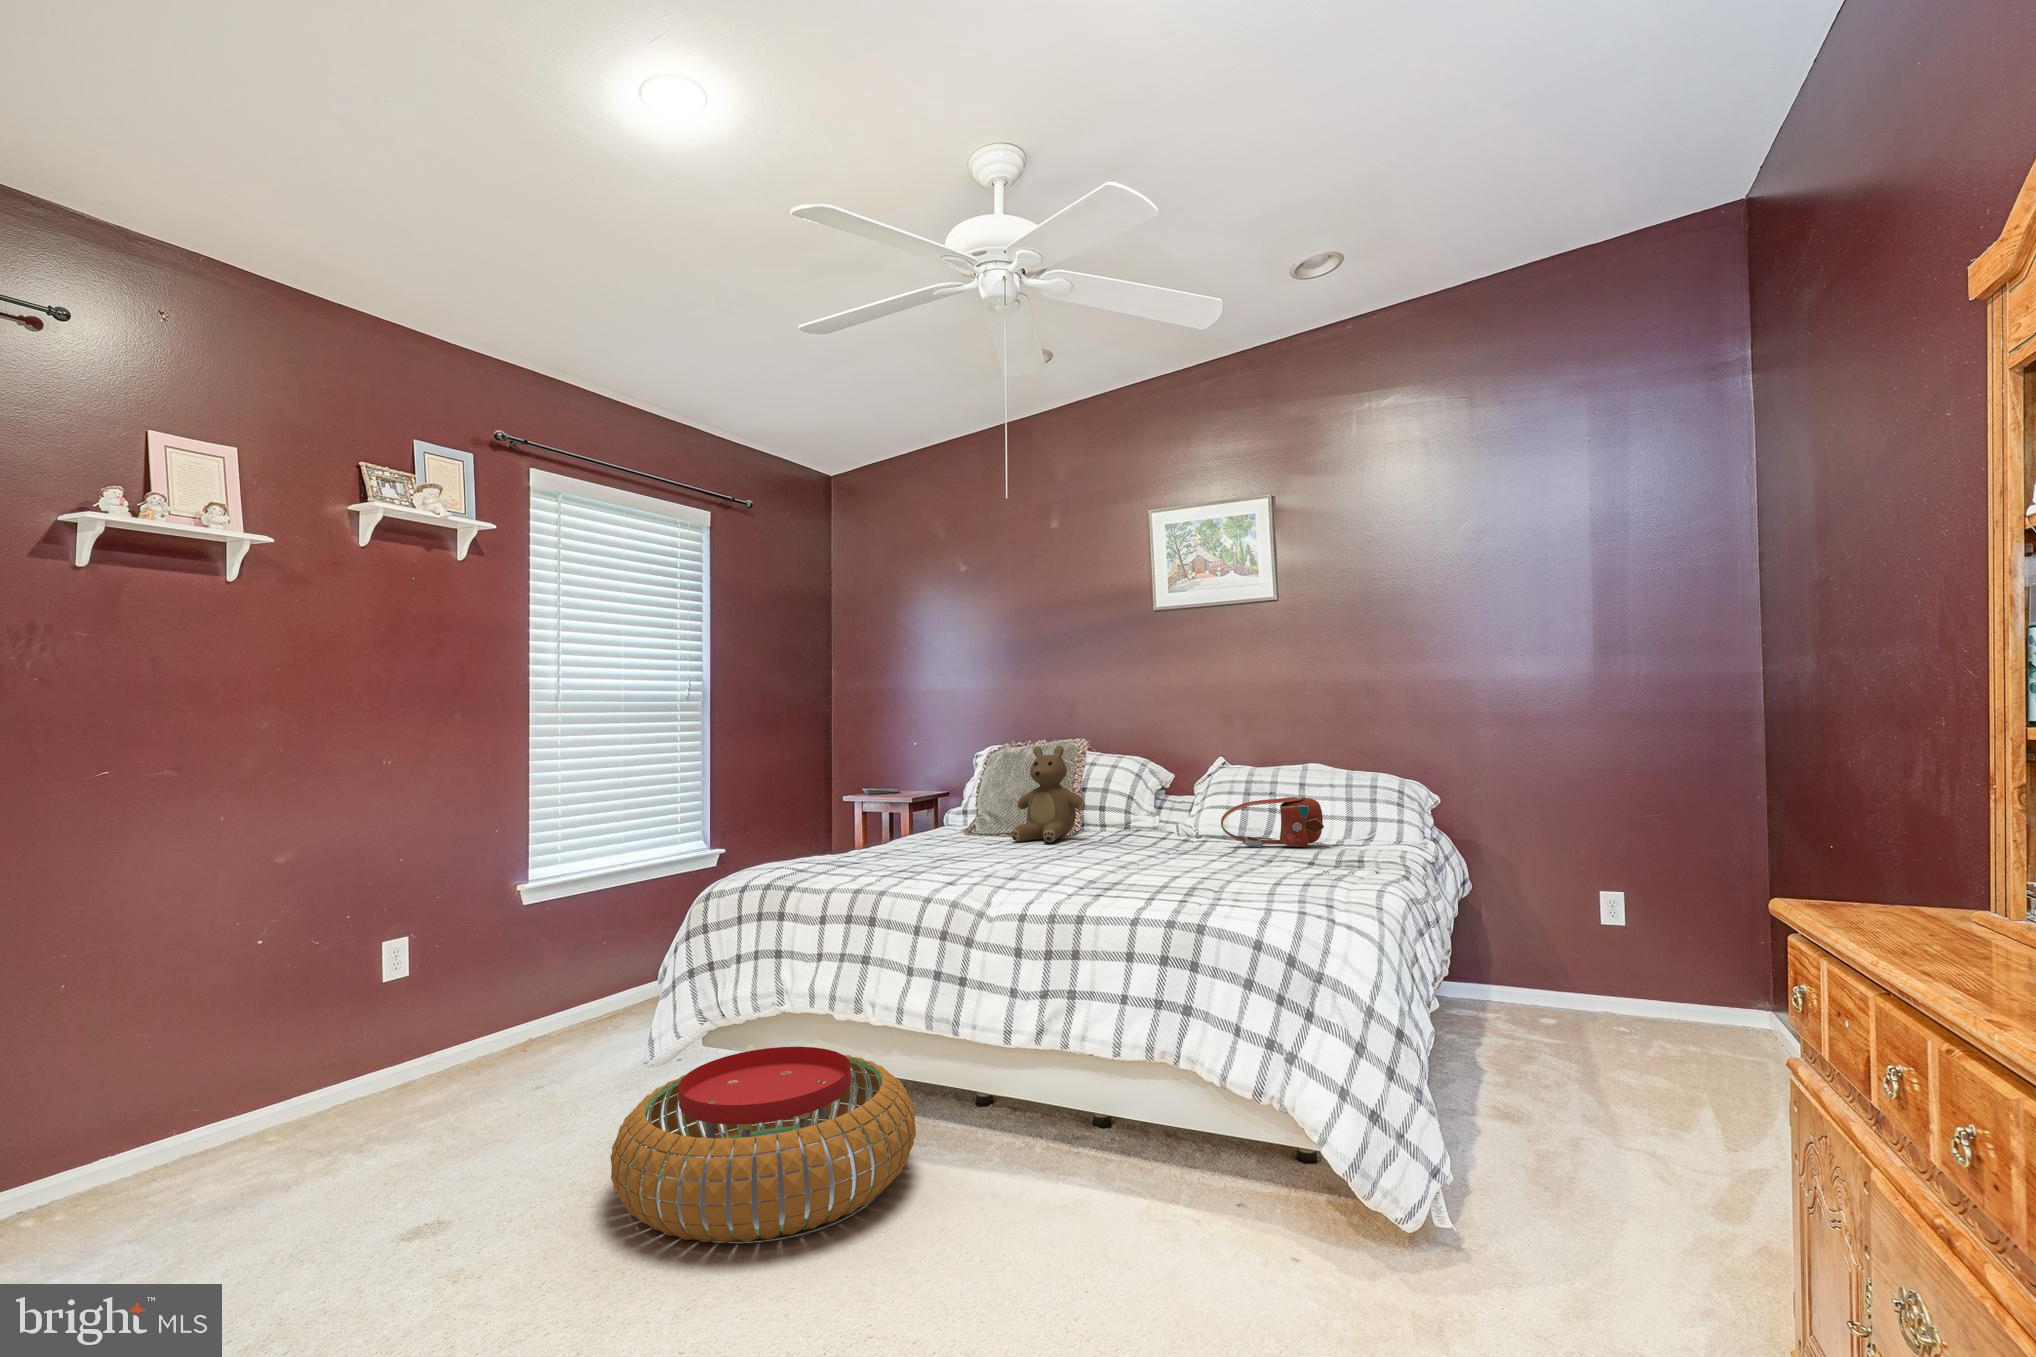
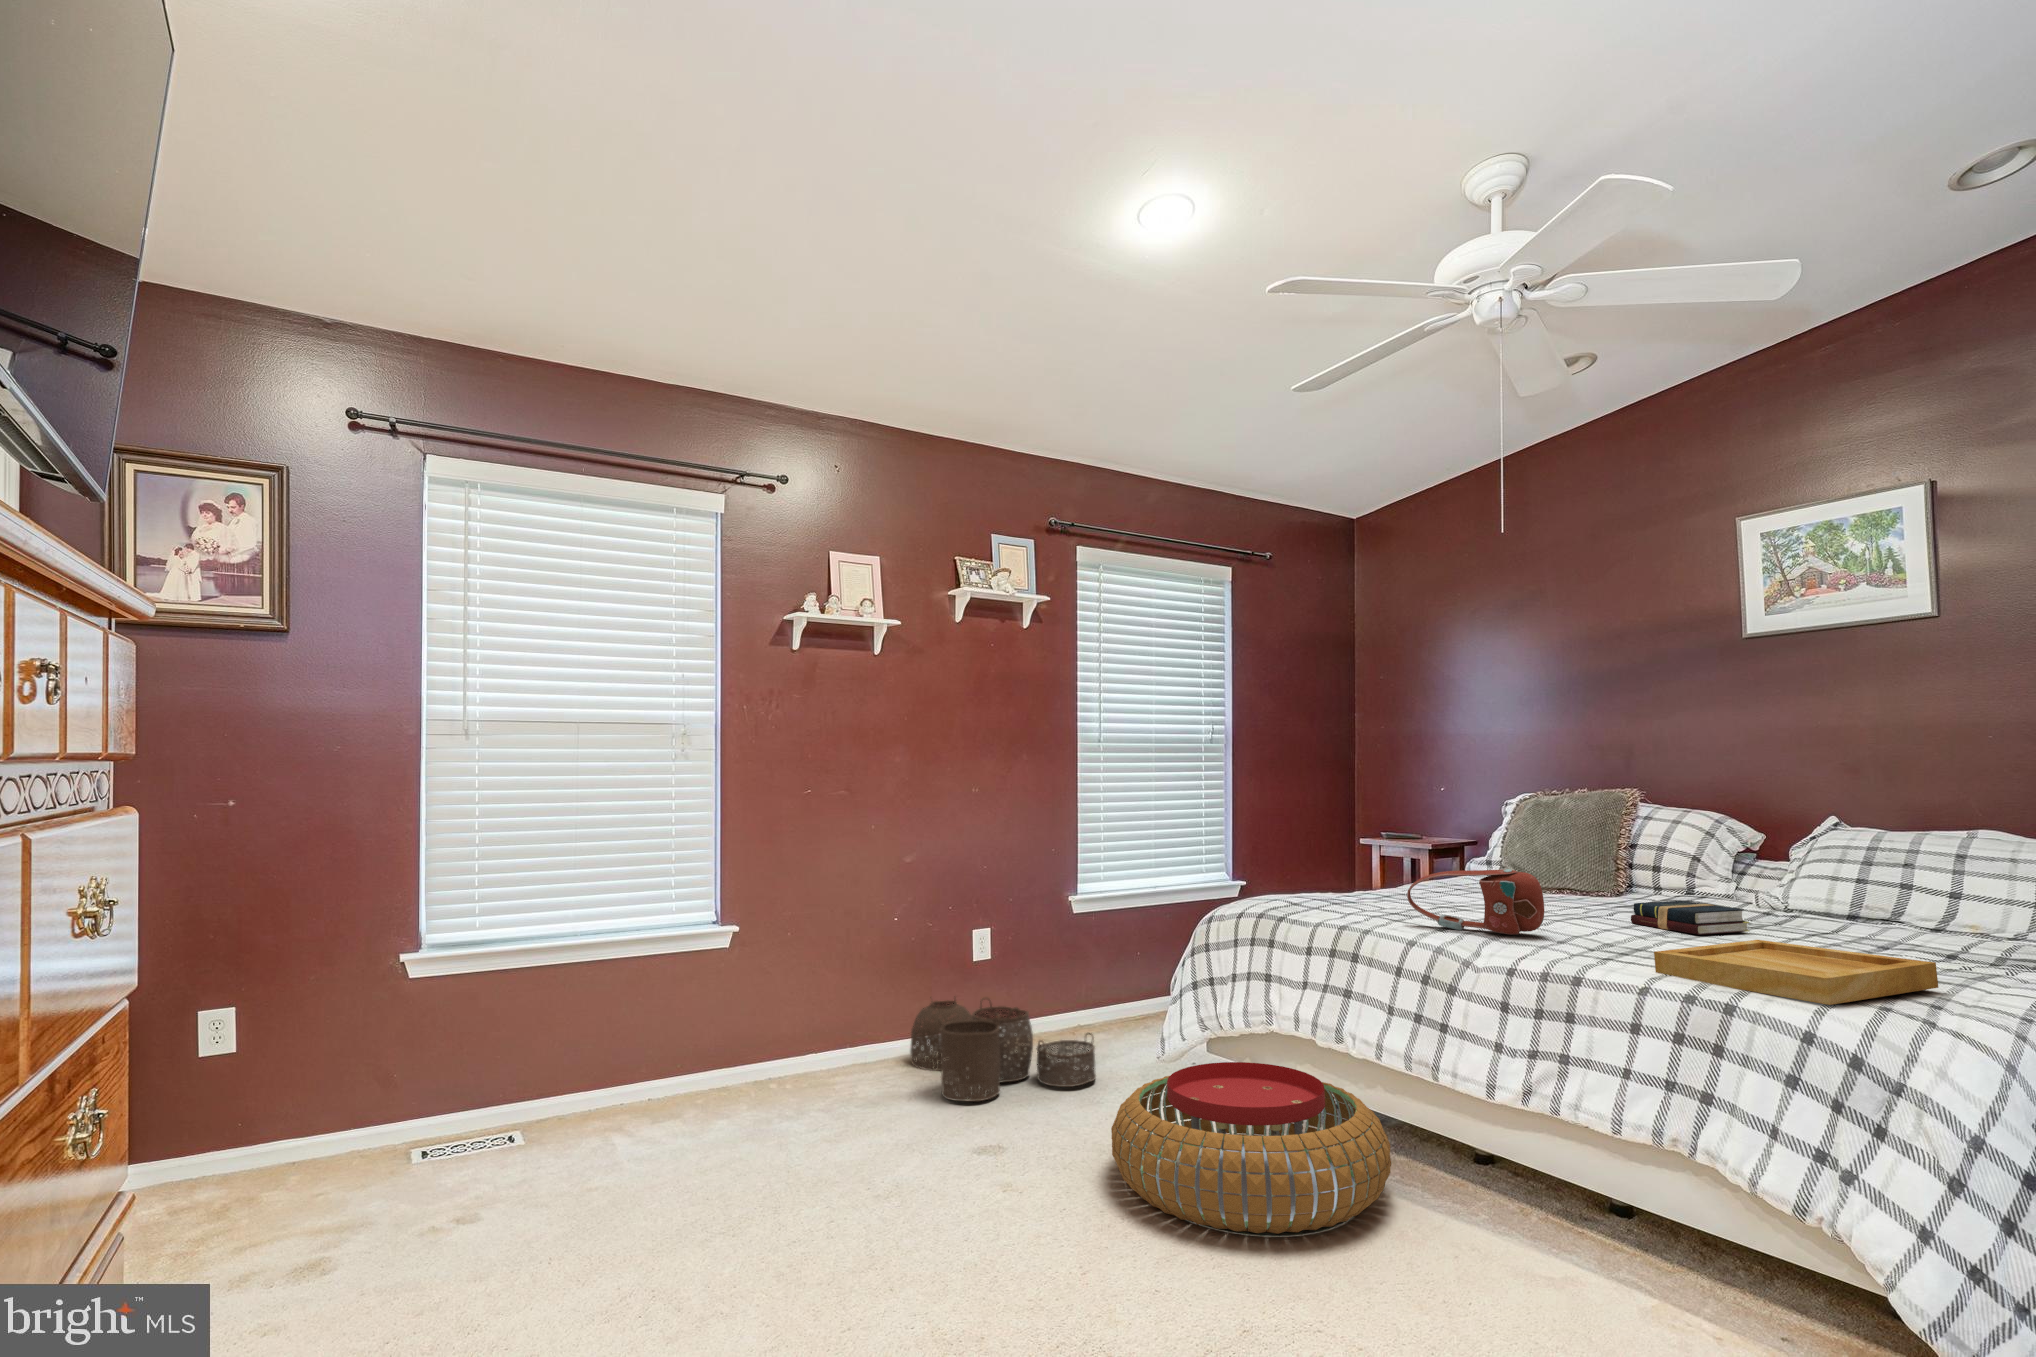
teddy bear: present [1011,746,1085,842] -> none [1537,795,1630,901]
handbag: present [1221,796,1324,847] -> present [1407,869,1544,935]
hardback book: none [1097,836,1185,865] -> present [1631,901,1749,935]
tray: none [1143,866,1331,918] -> present [1654,940,1938,1005]
woven basket: none [298,1024,567,1165] -> present [910,997,1096,1101]

